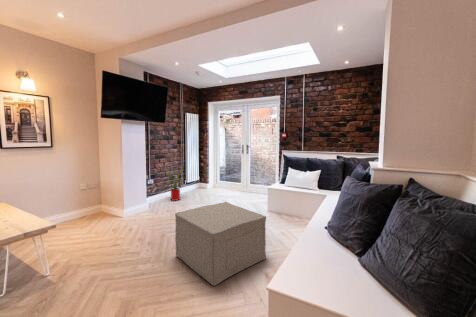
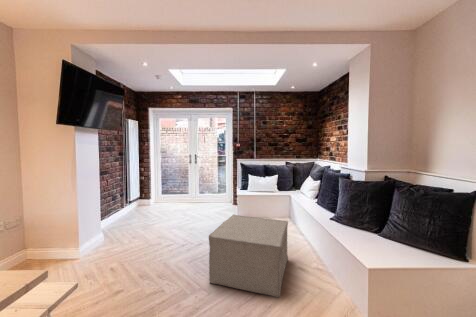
house plant: present [169,171,181,201] -> none [109,181,143,225]

